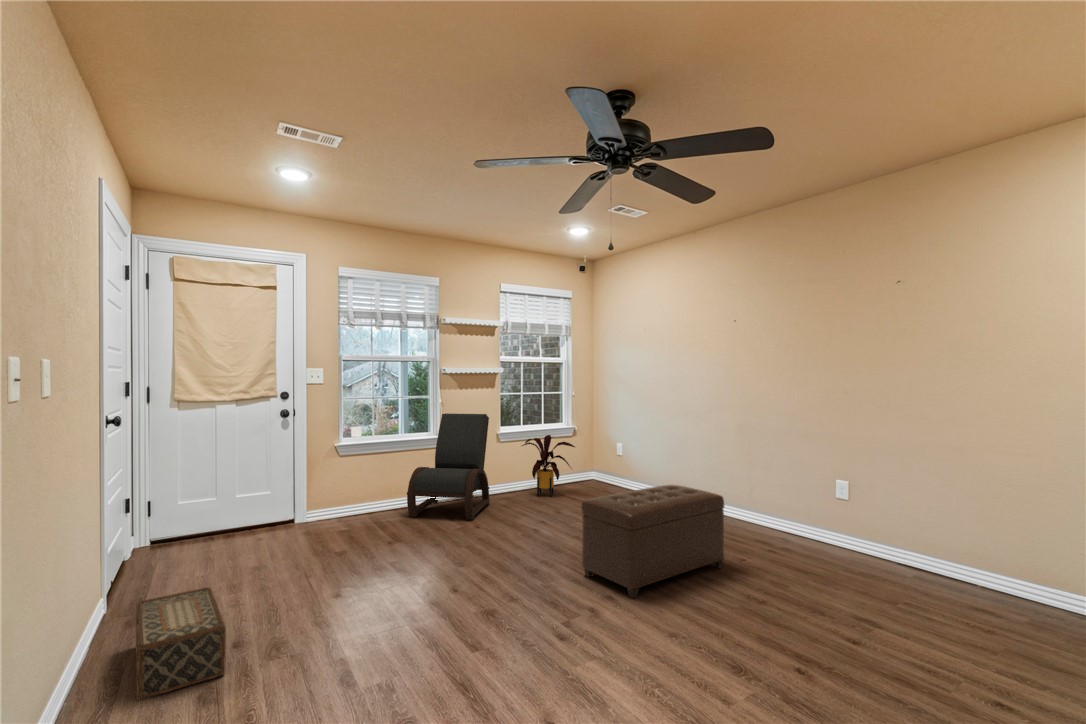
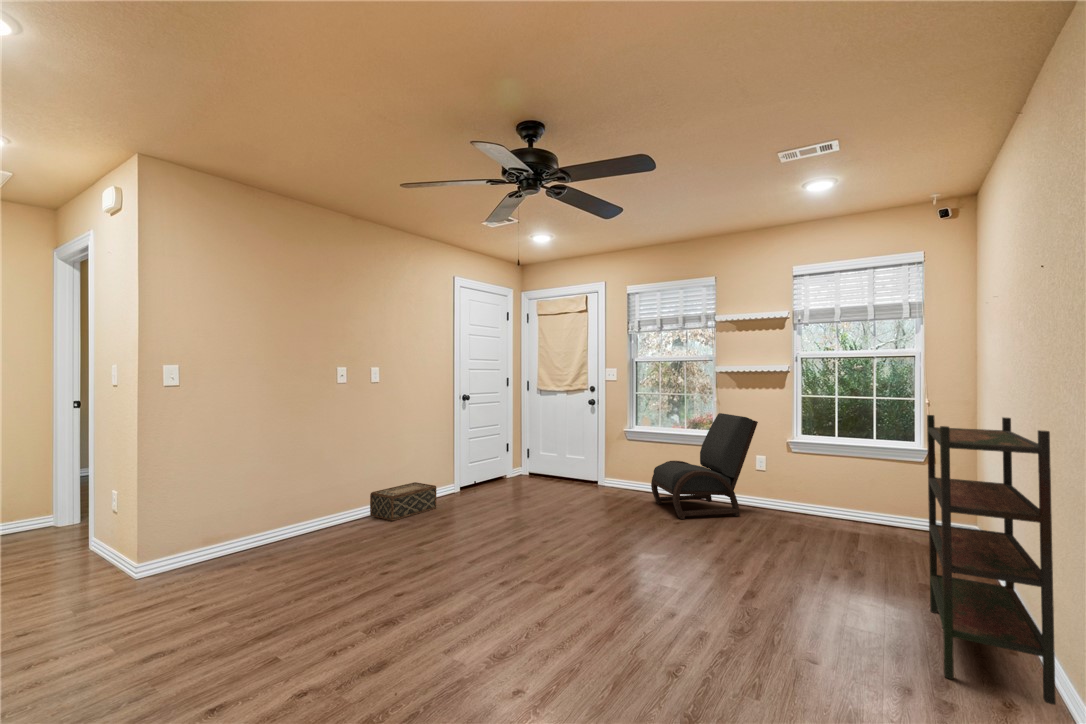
bookshelf: none [681,398,776,530] -> present [927,415,1056,705]
house plant: present [522,435,575,497] -> none [794,455,865,533]
ottoman: present [581,485,724,598] -> none [547,500,726,644]

